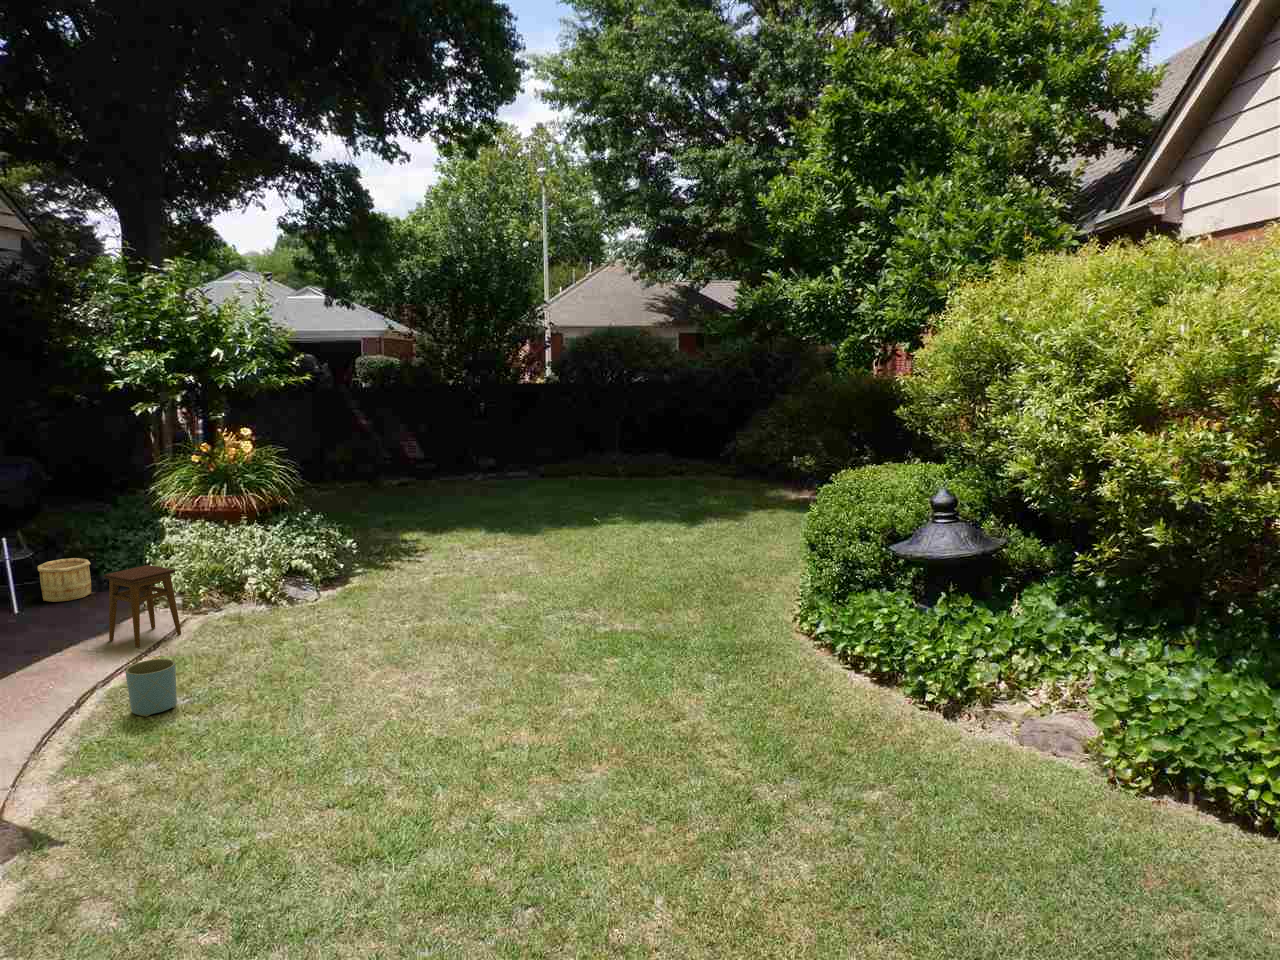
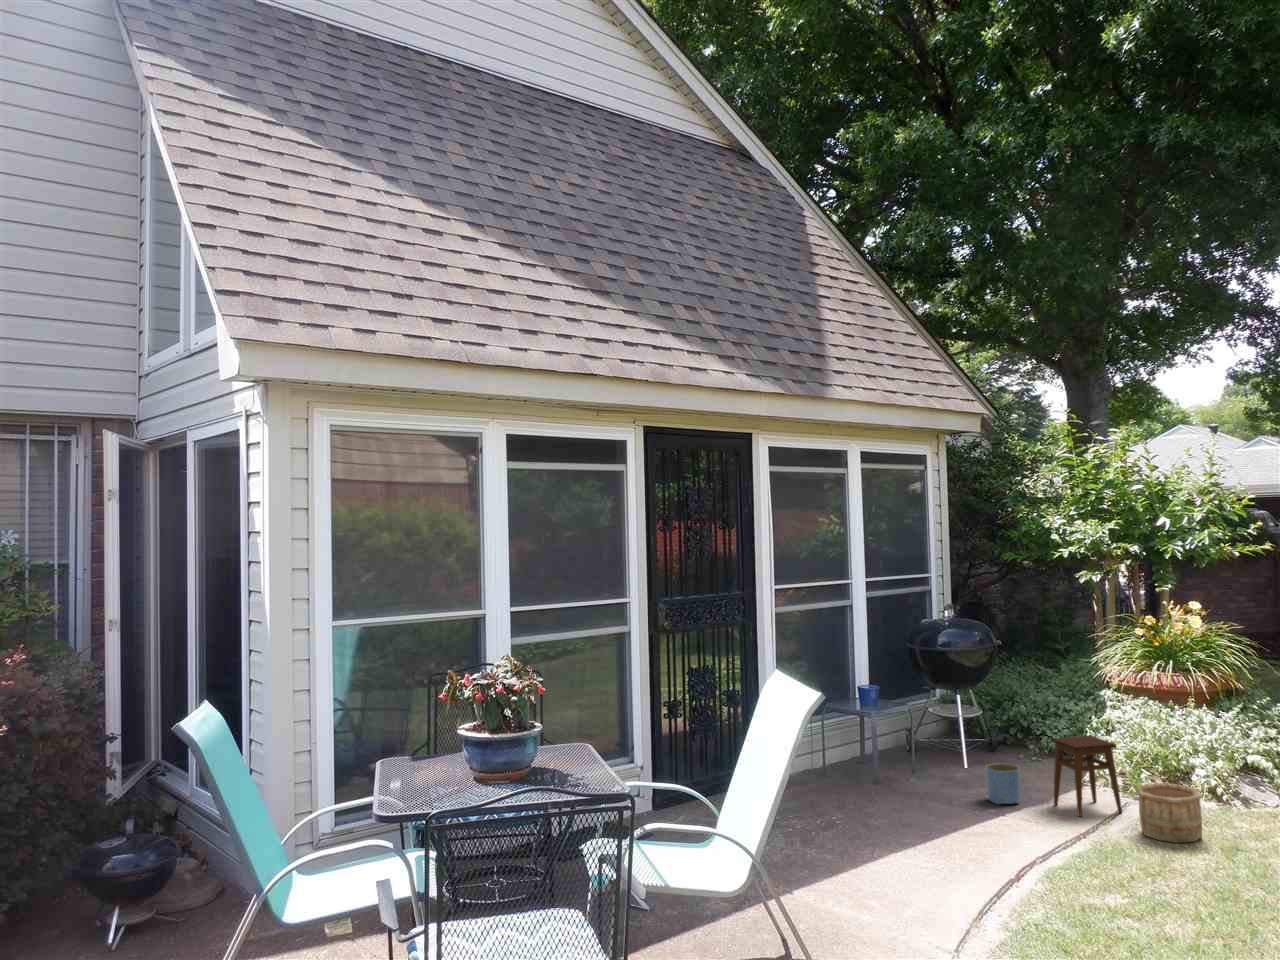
wooden bucket: present [38,558,91,602] -> present [1137,783,1202,843]
planter: present [125,659,177,717] -> present [985,763,1021,805]

